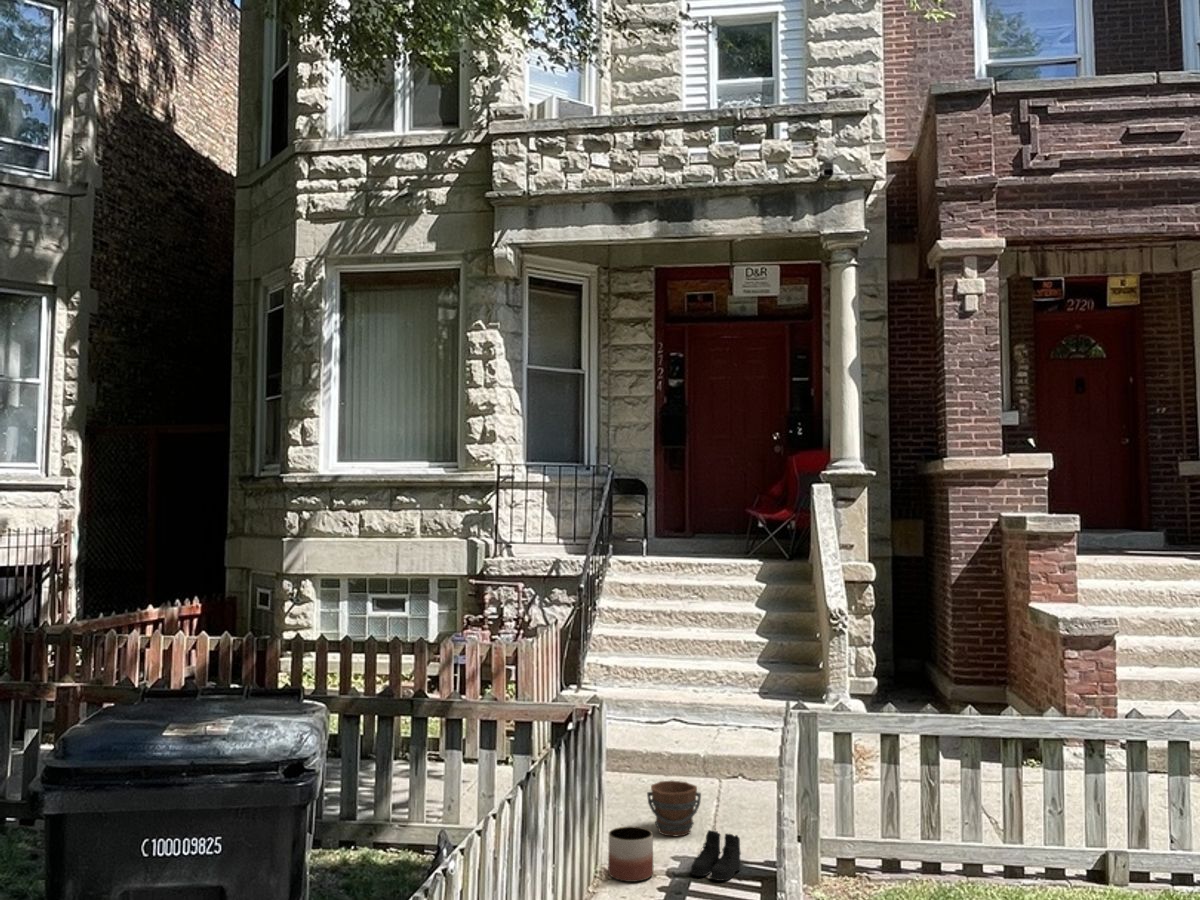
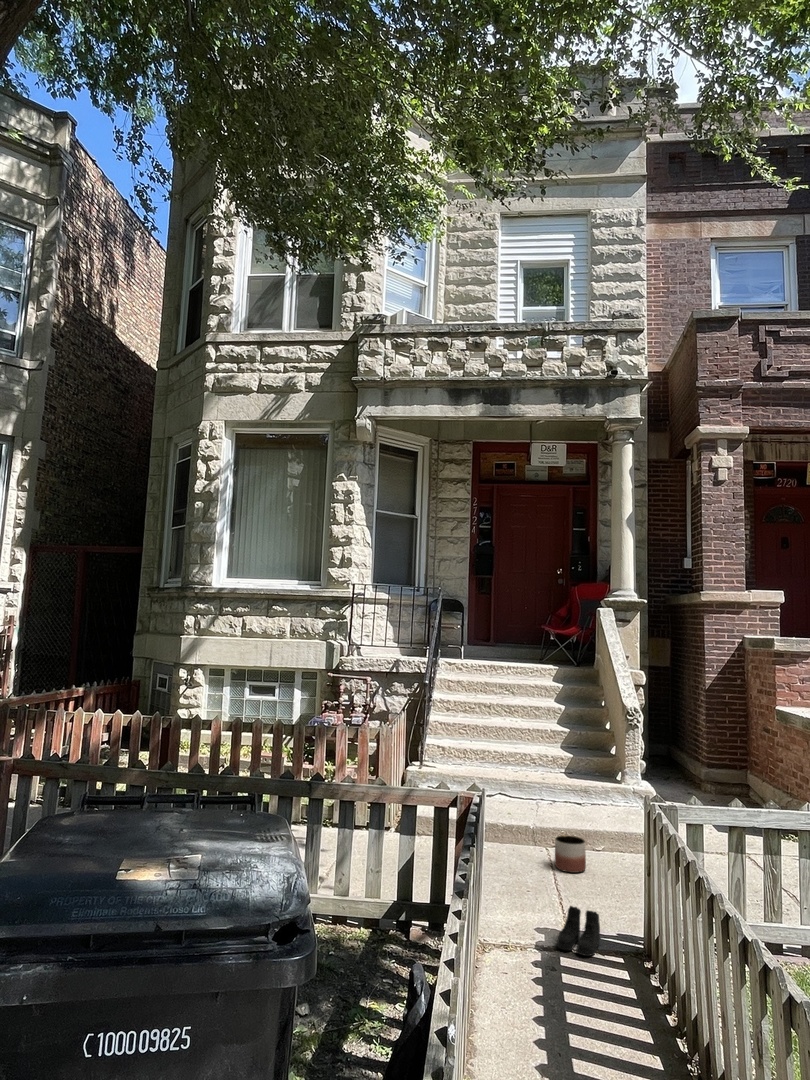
bucket: present [647,780,701,836] -> none [504,854,551,906]
planter: present [608,826,654,882] -> present [555,836,586,873]

